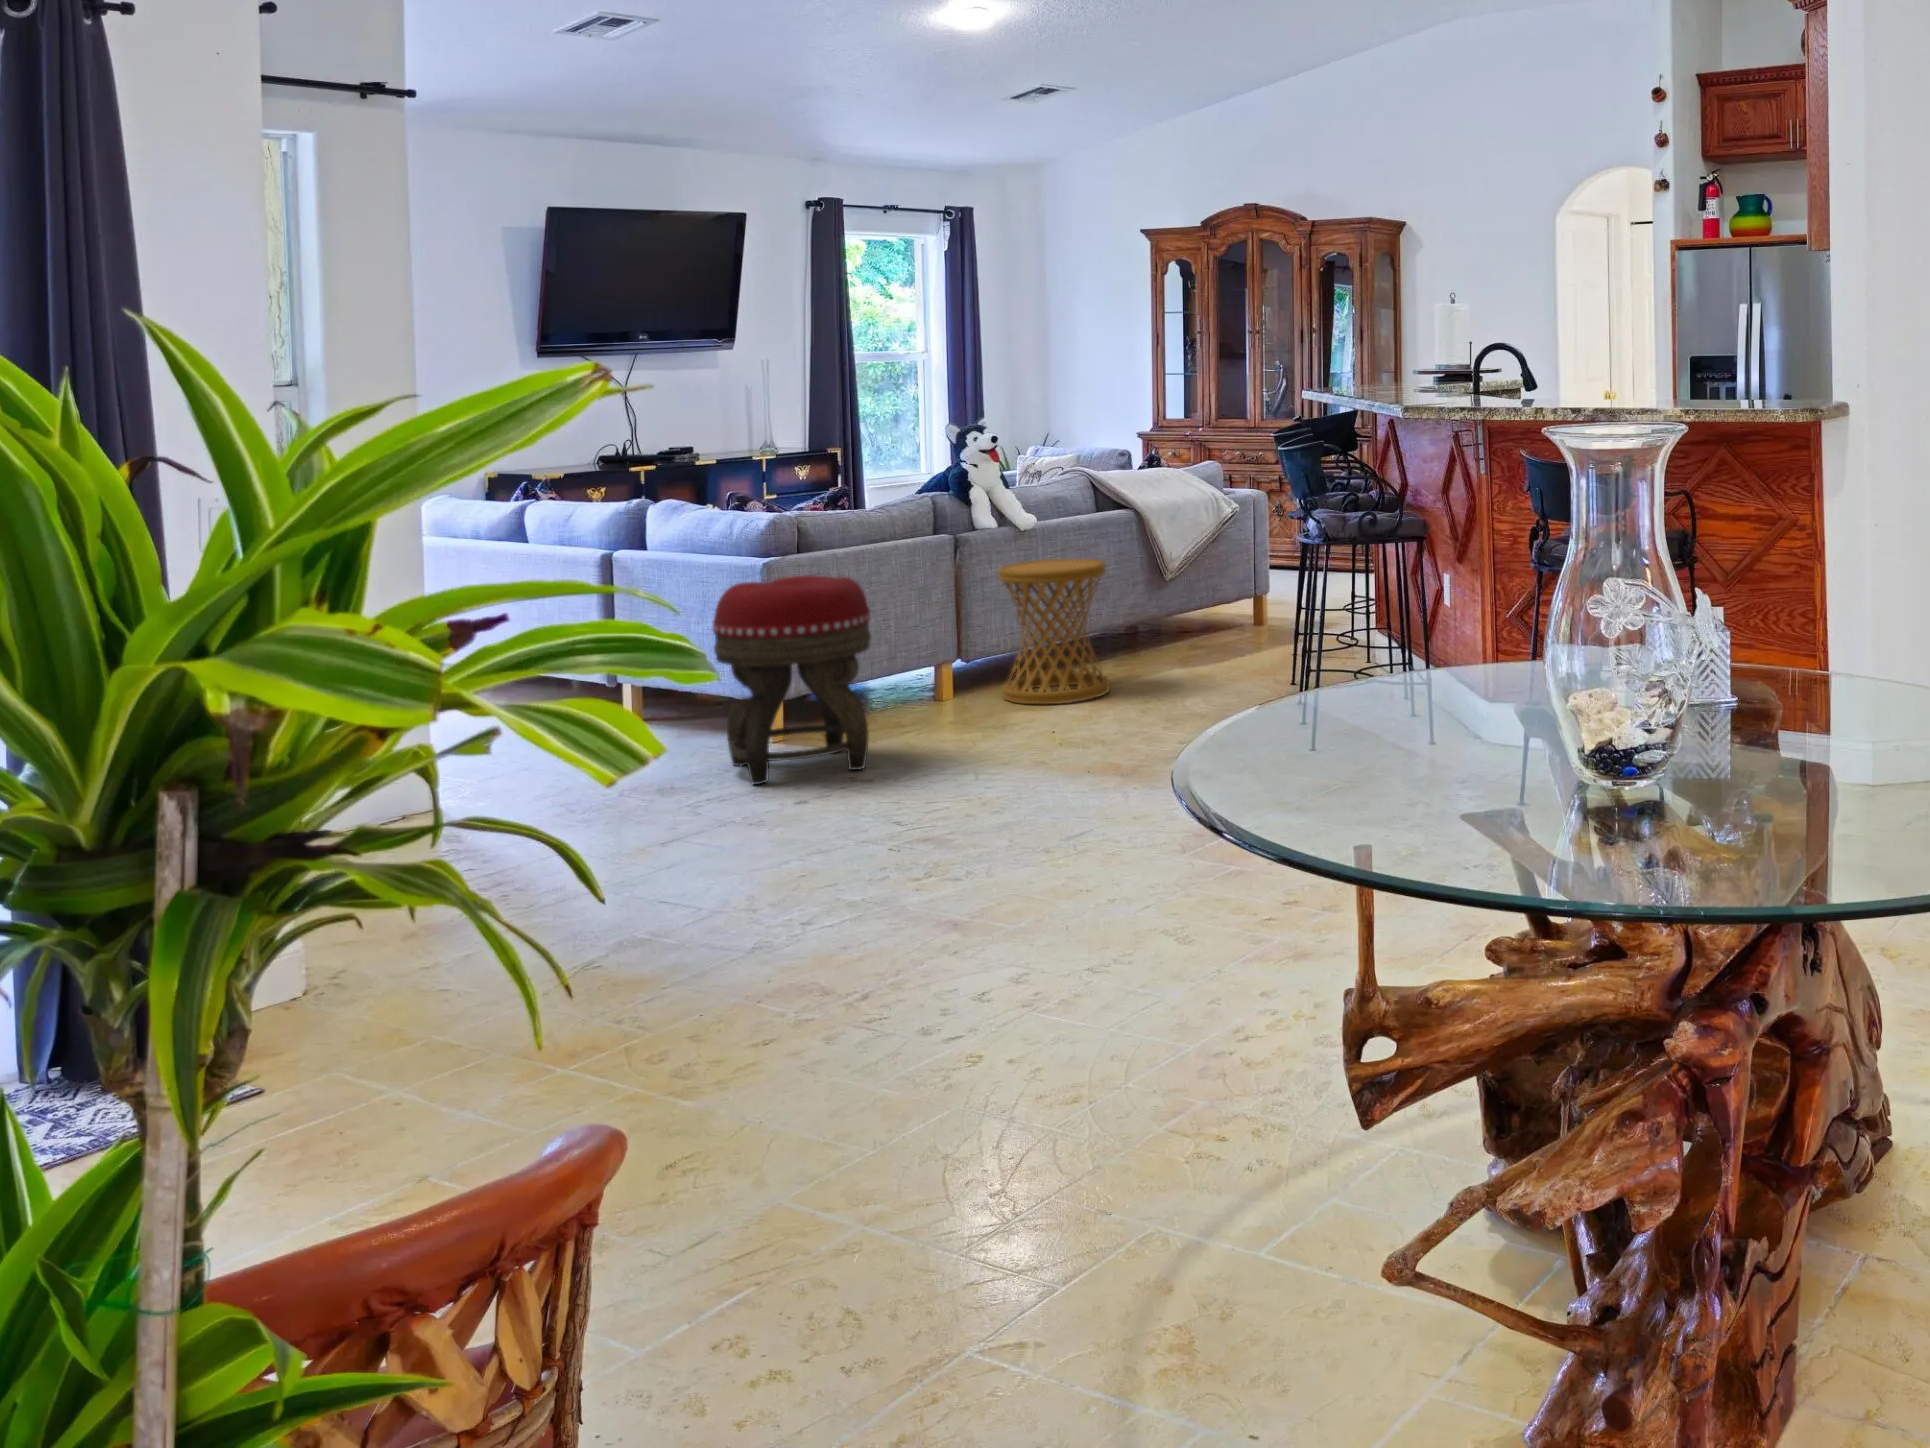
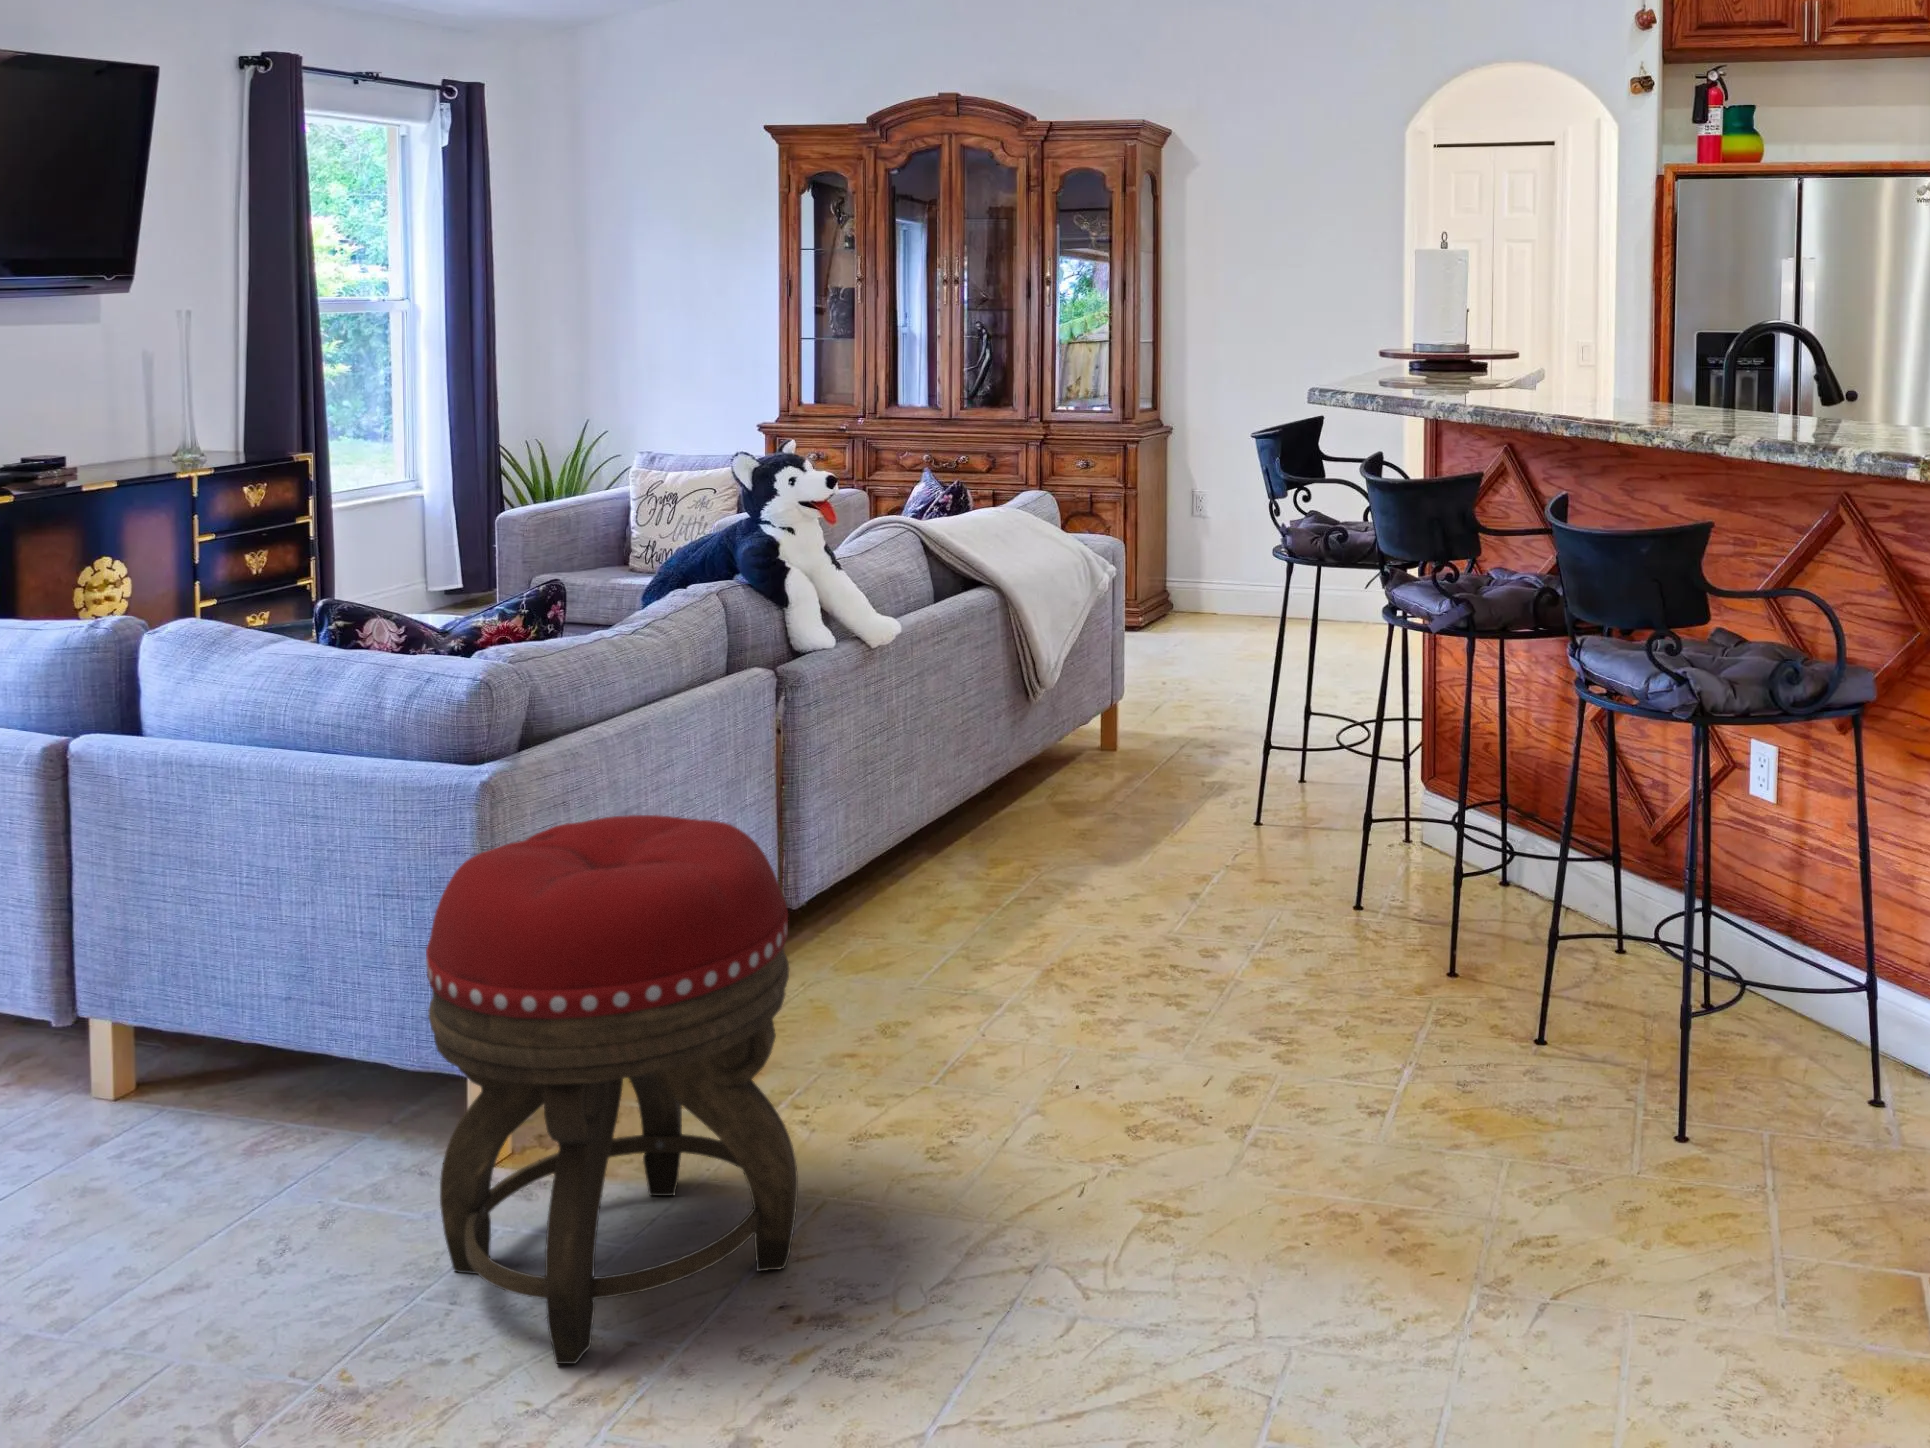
side table: present [998,559,1110,704] -> none [856,690,1057,984]

